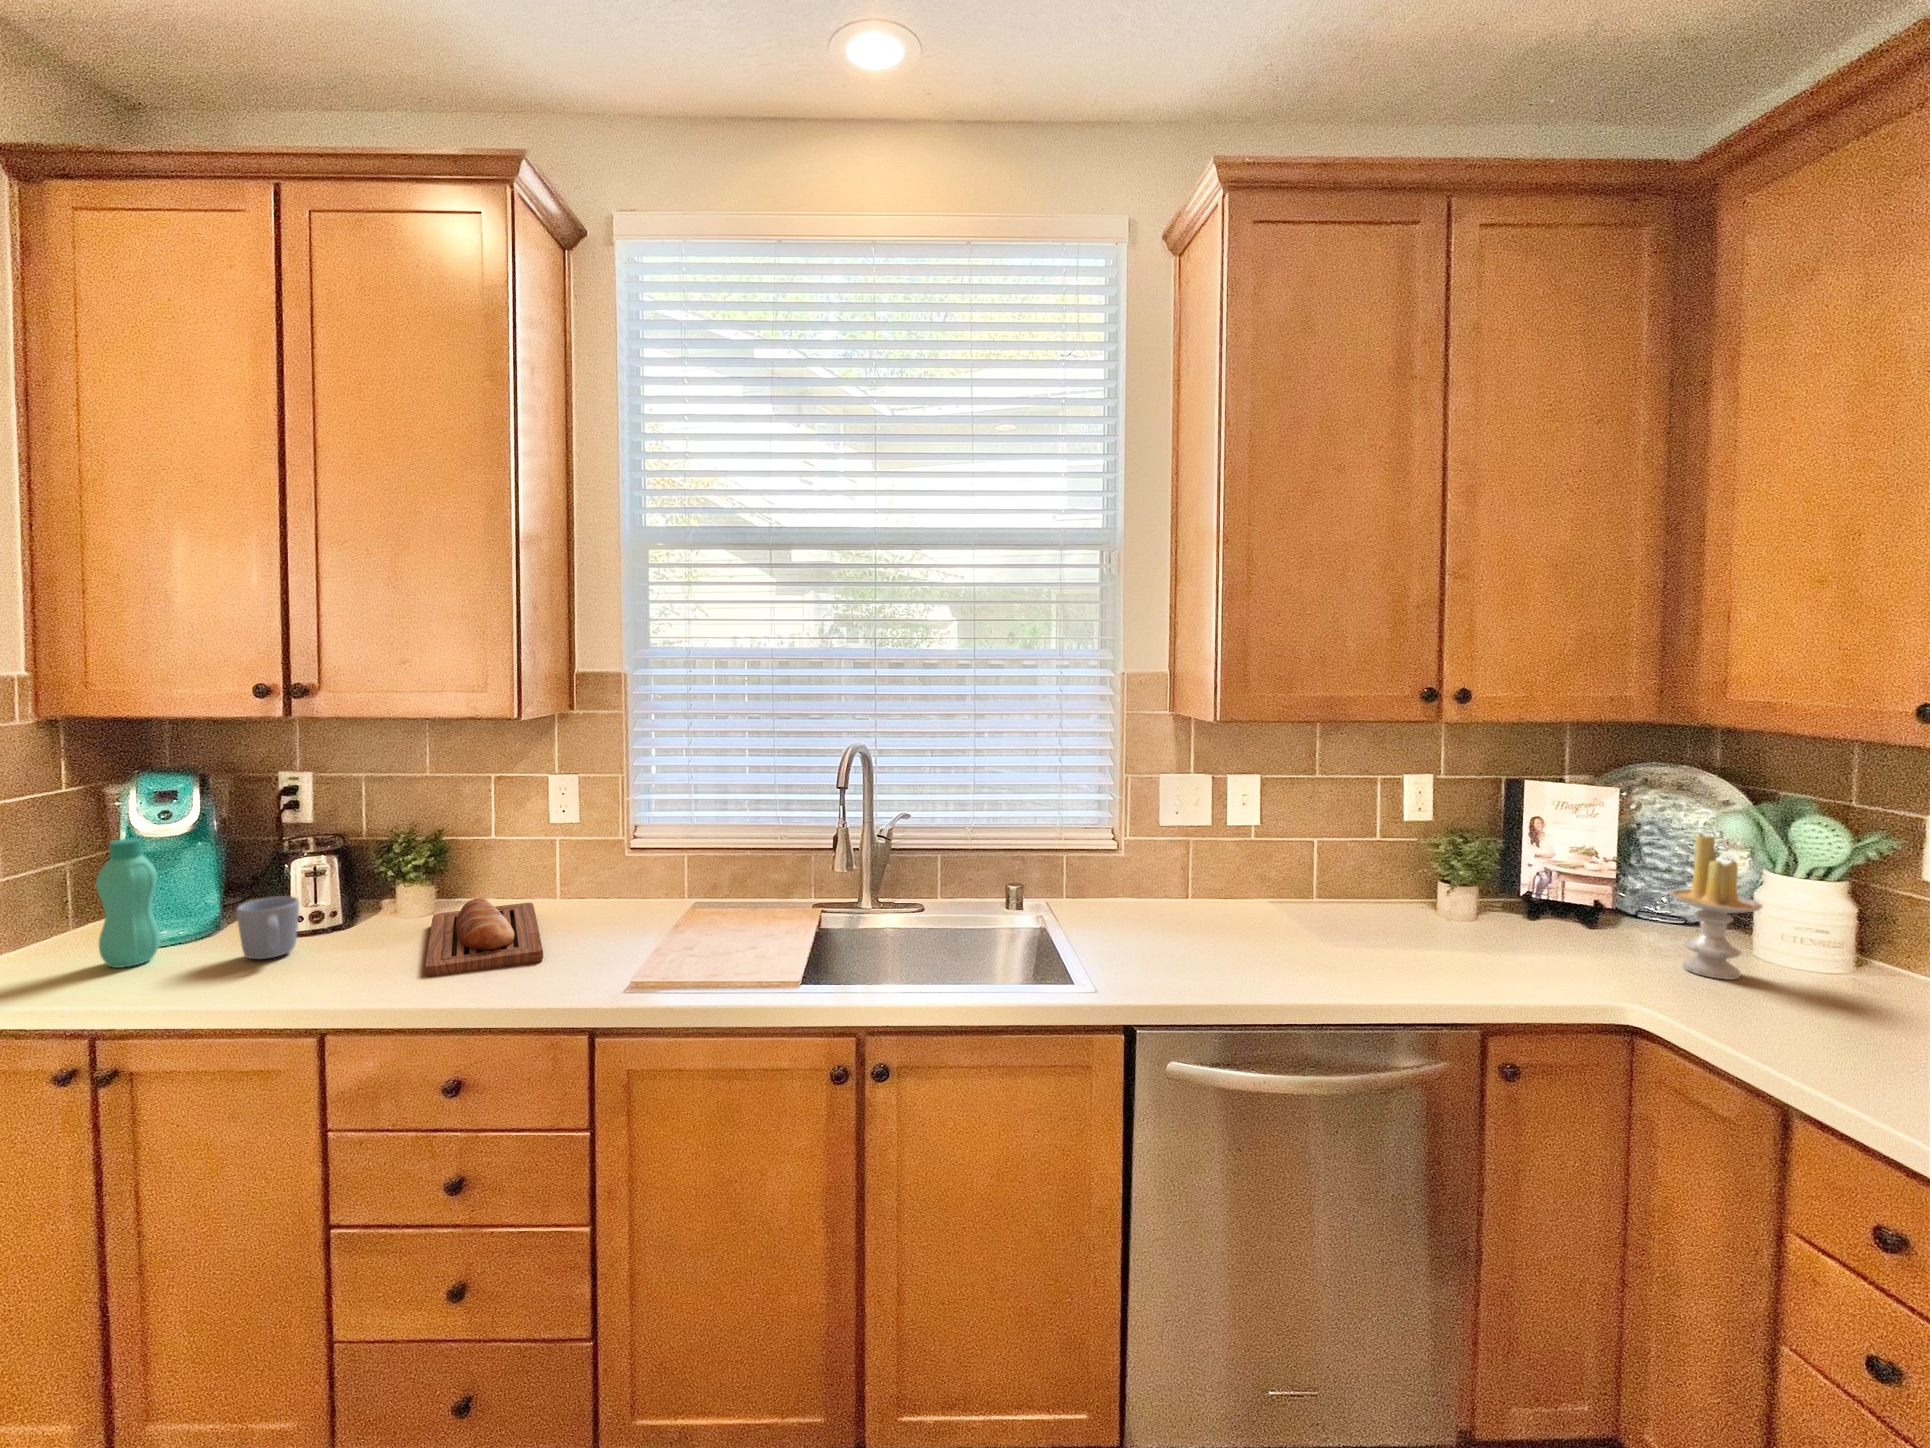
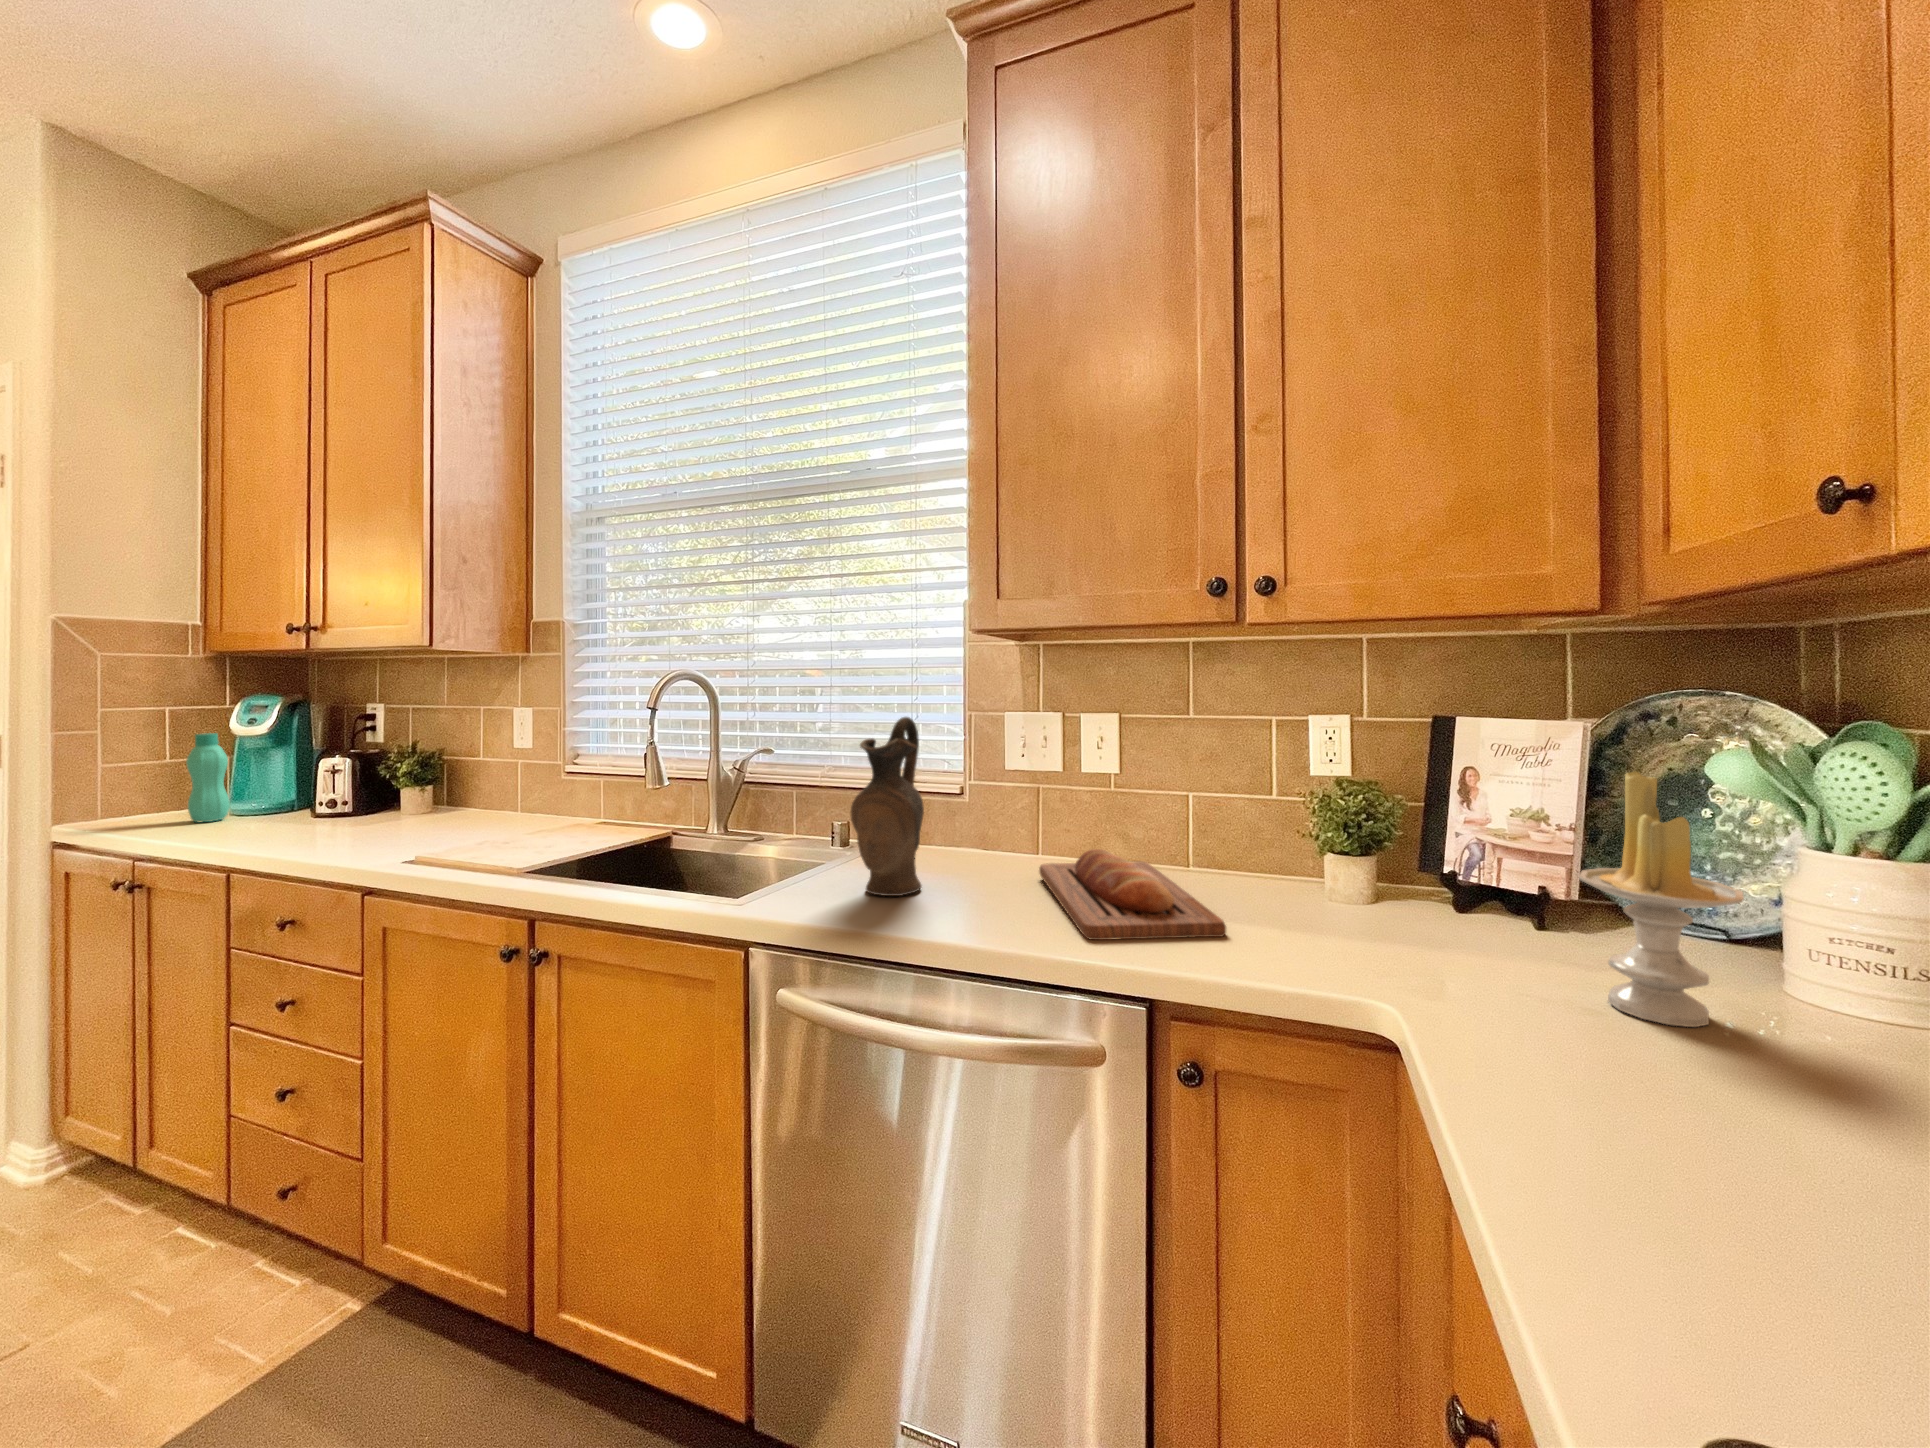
ceramic pitcher: none [1132,795,1197,956] -> present [851,717,924,896]
mug: present [236,896,299,959] -> none [254,783,303,826]
bread loaf: present [425,898,543,976] -> present [1039,849,1226,940]

